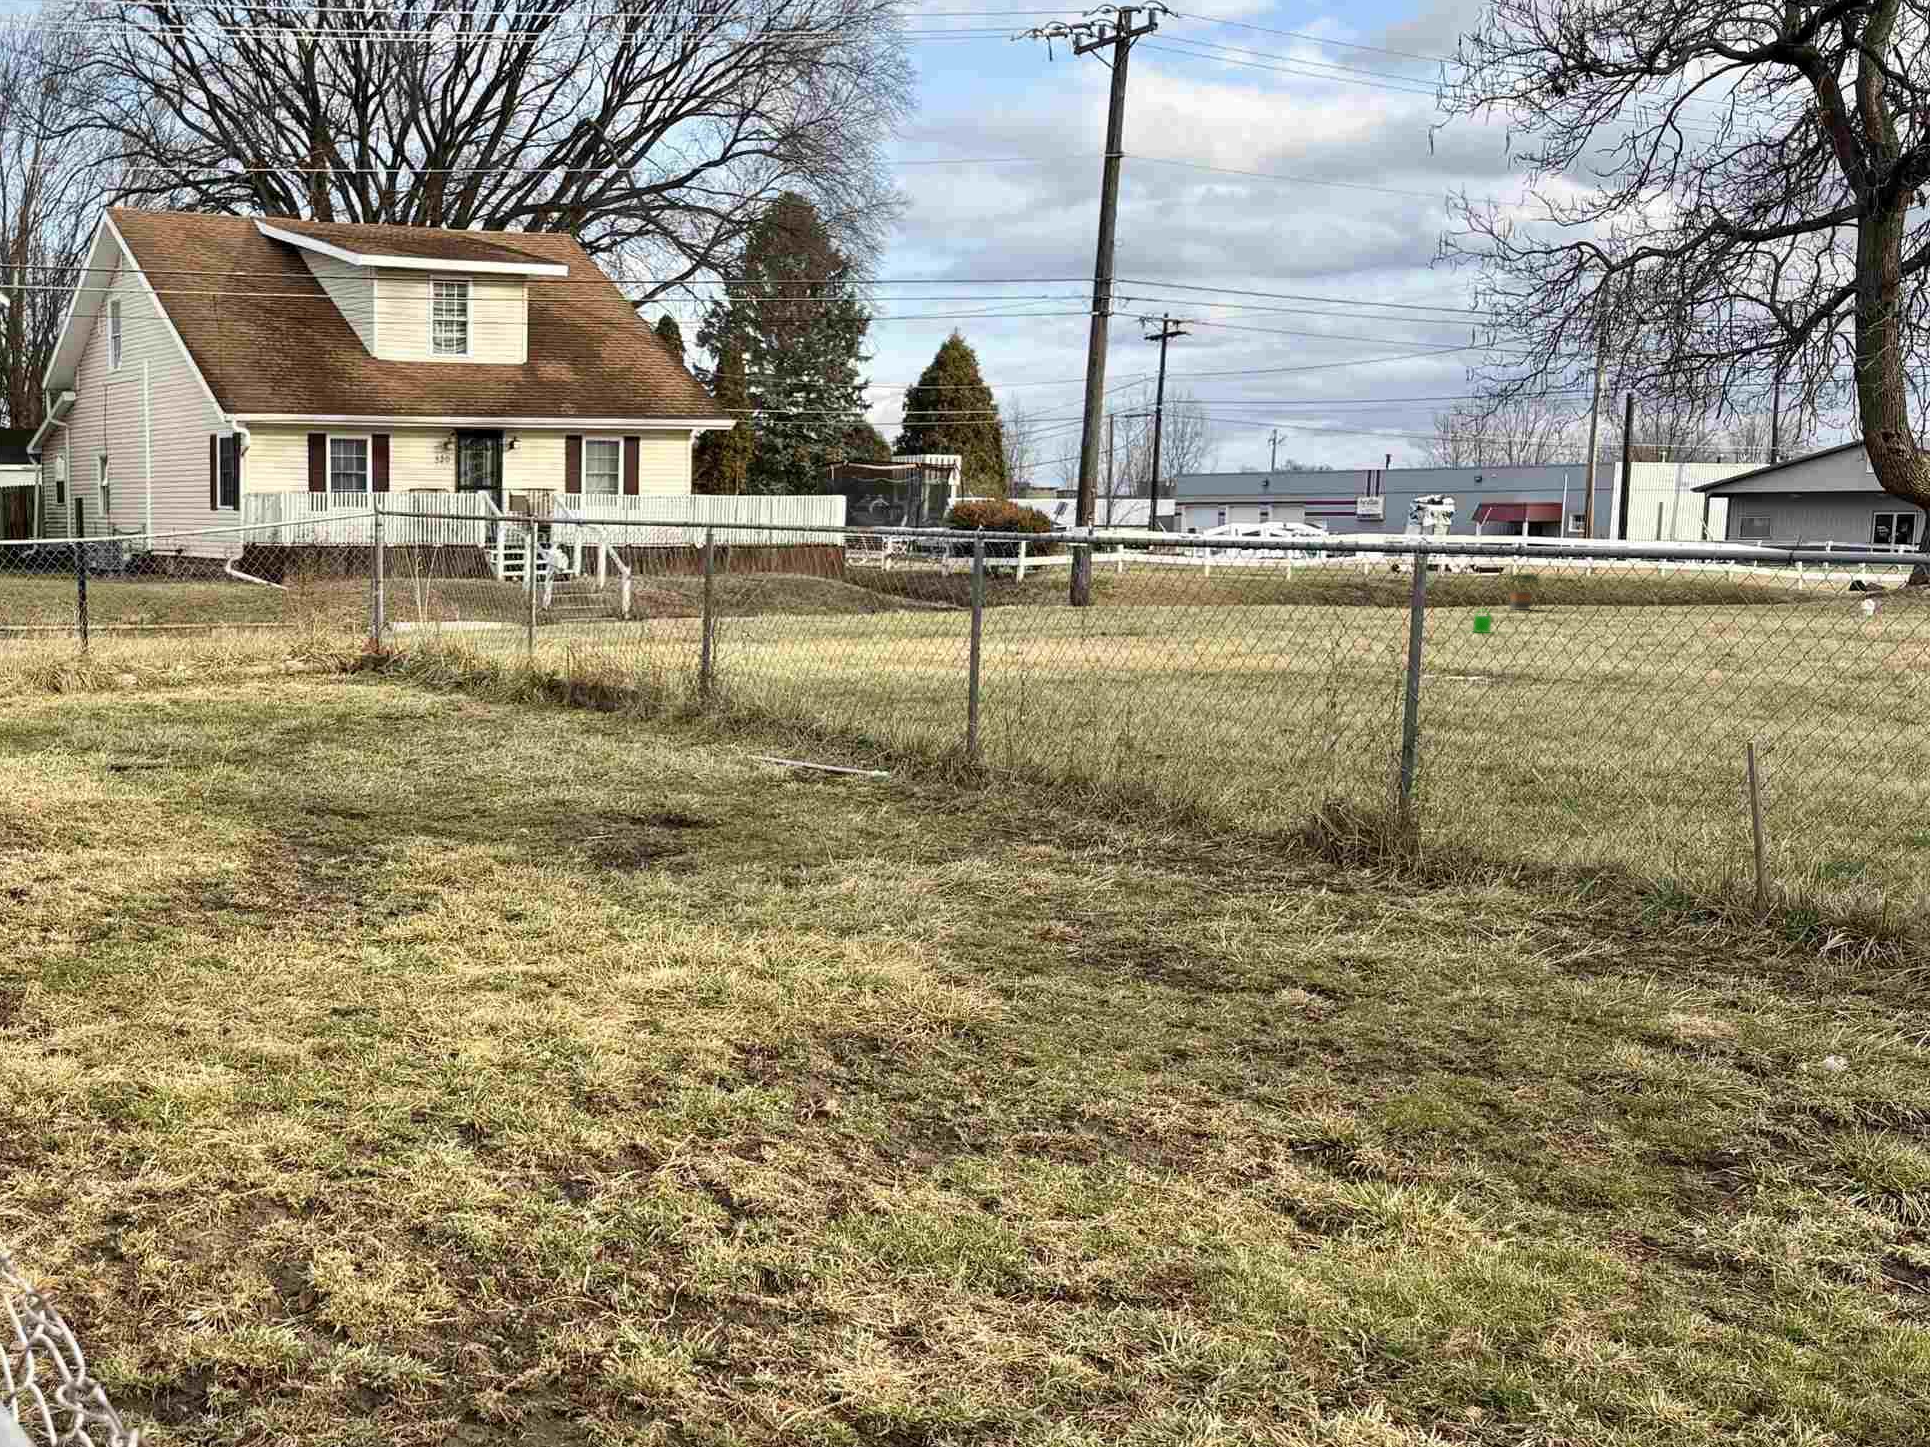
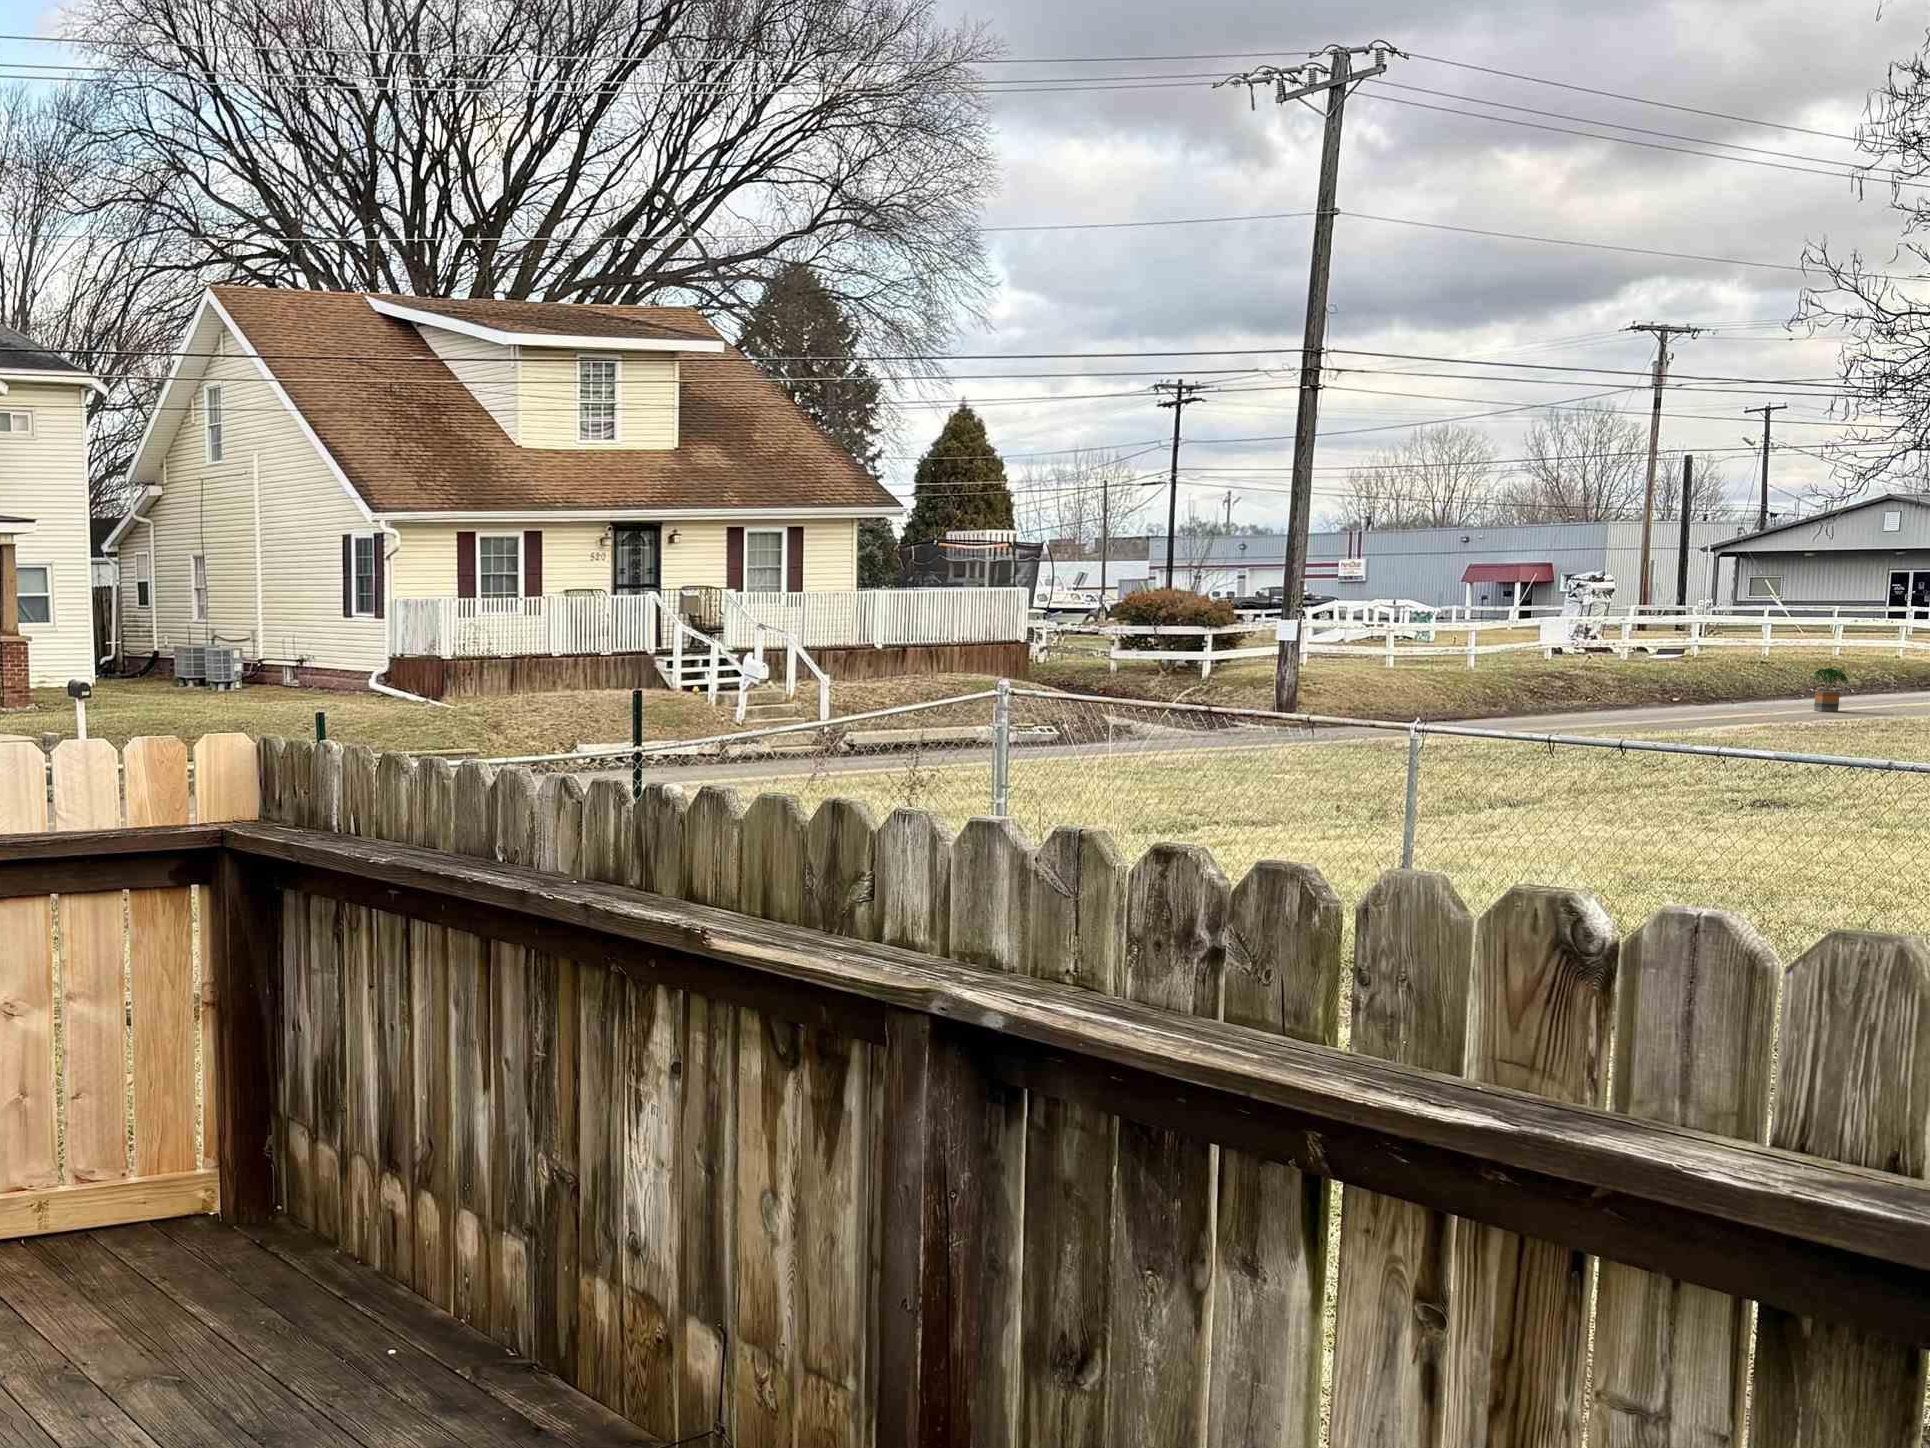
watering can: present [1473,608,1492,633] -> none [1804,716,1828,742]

